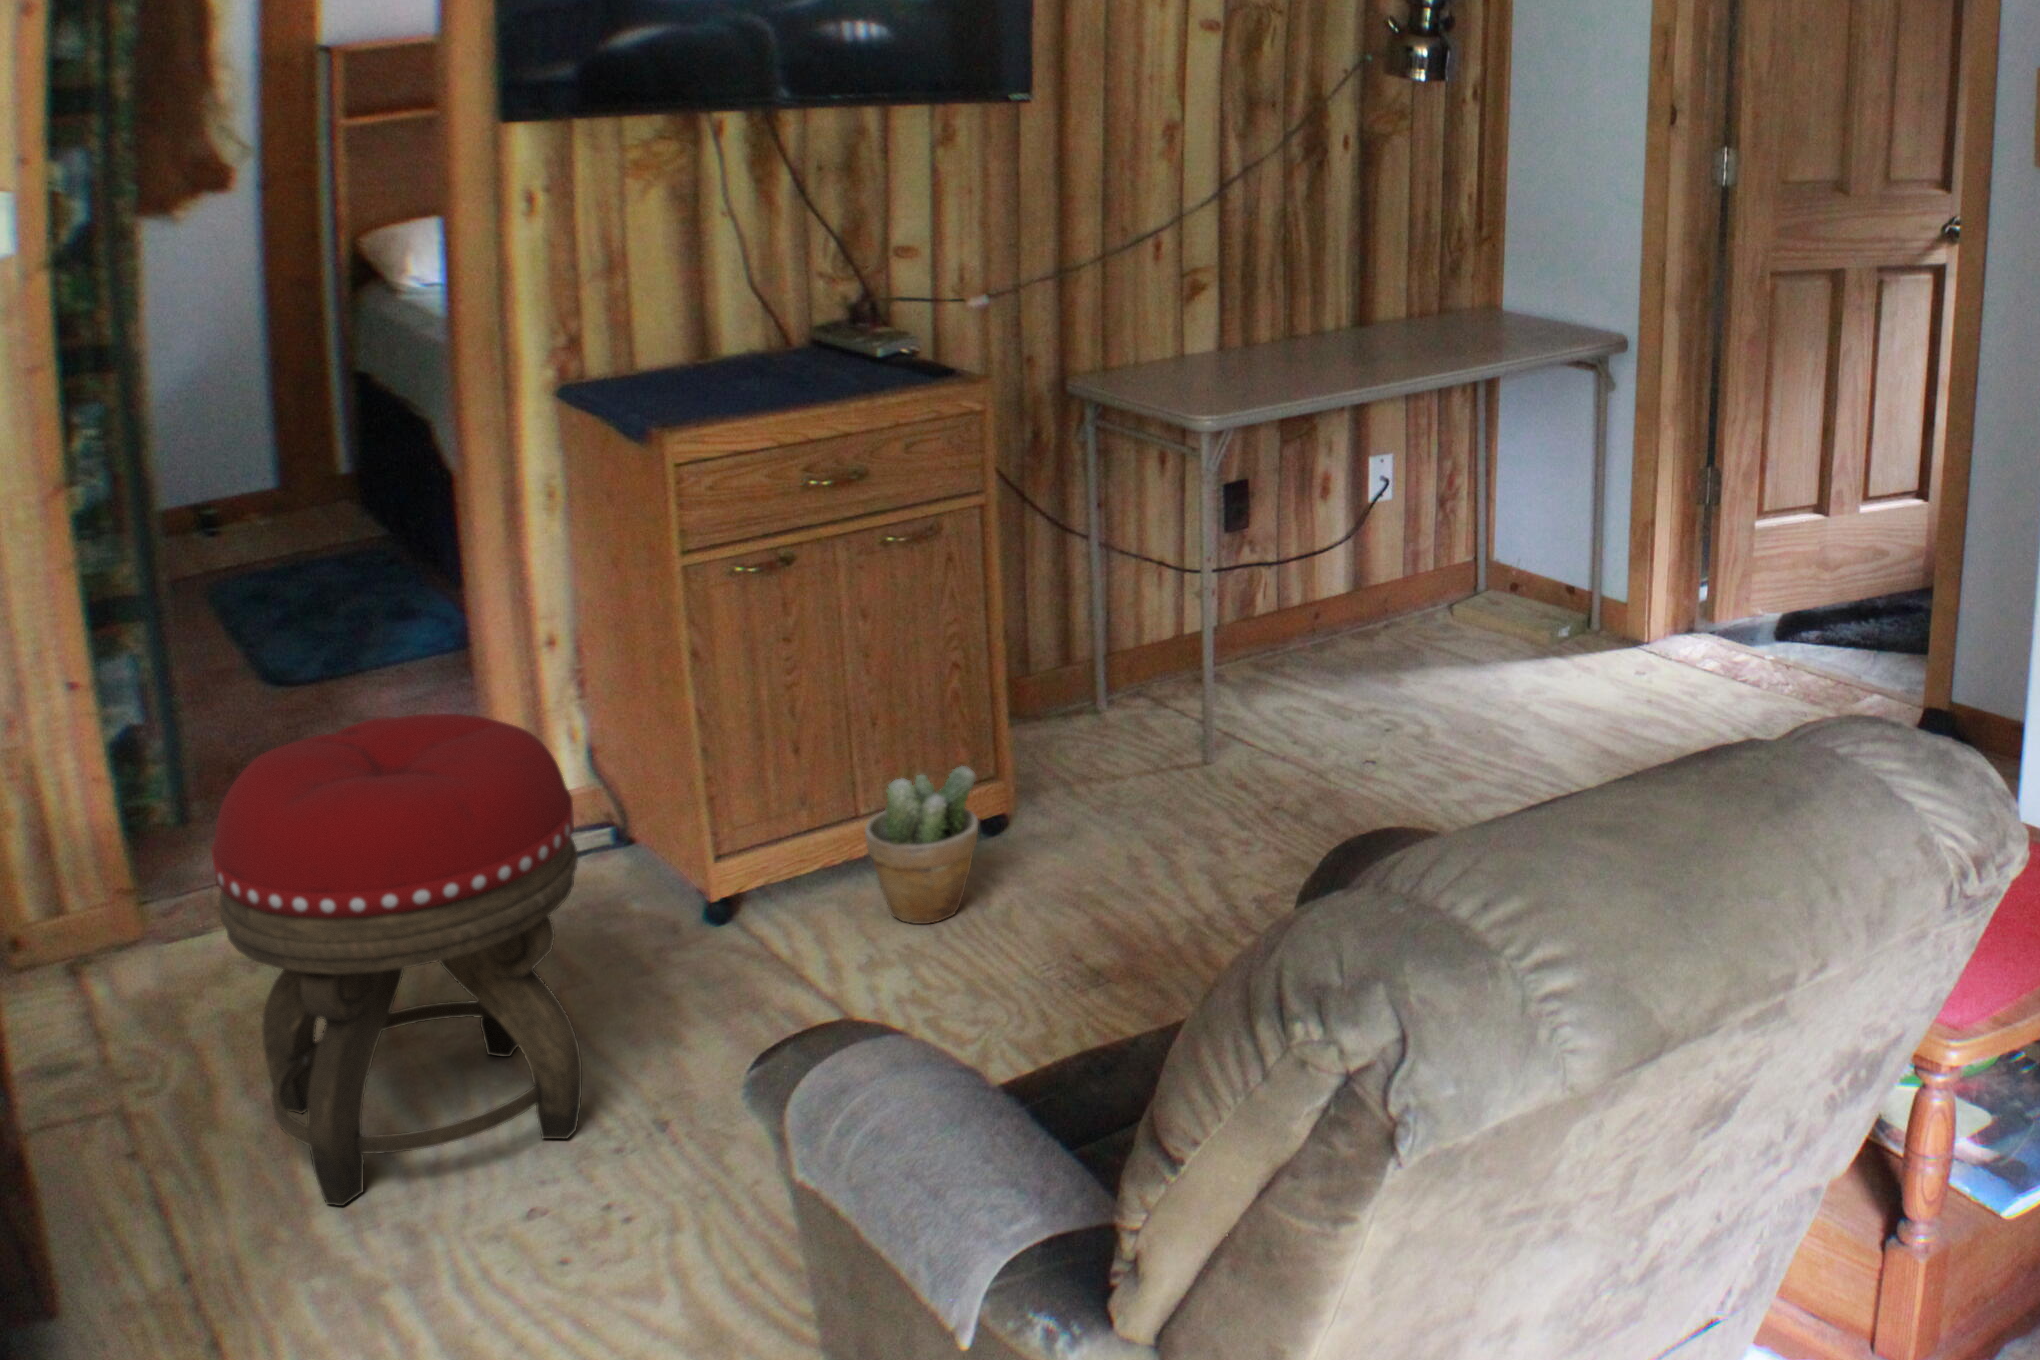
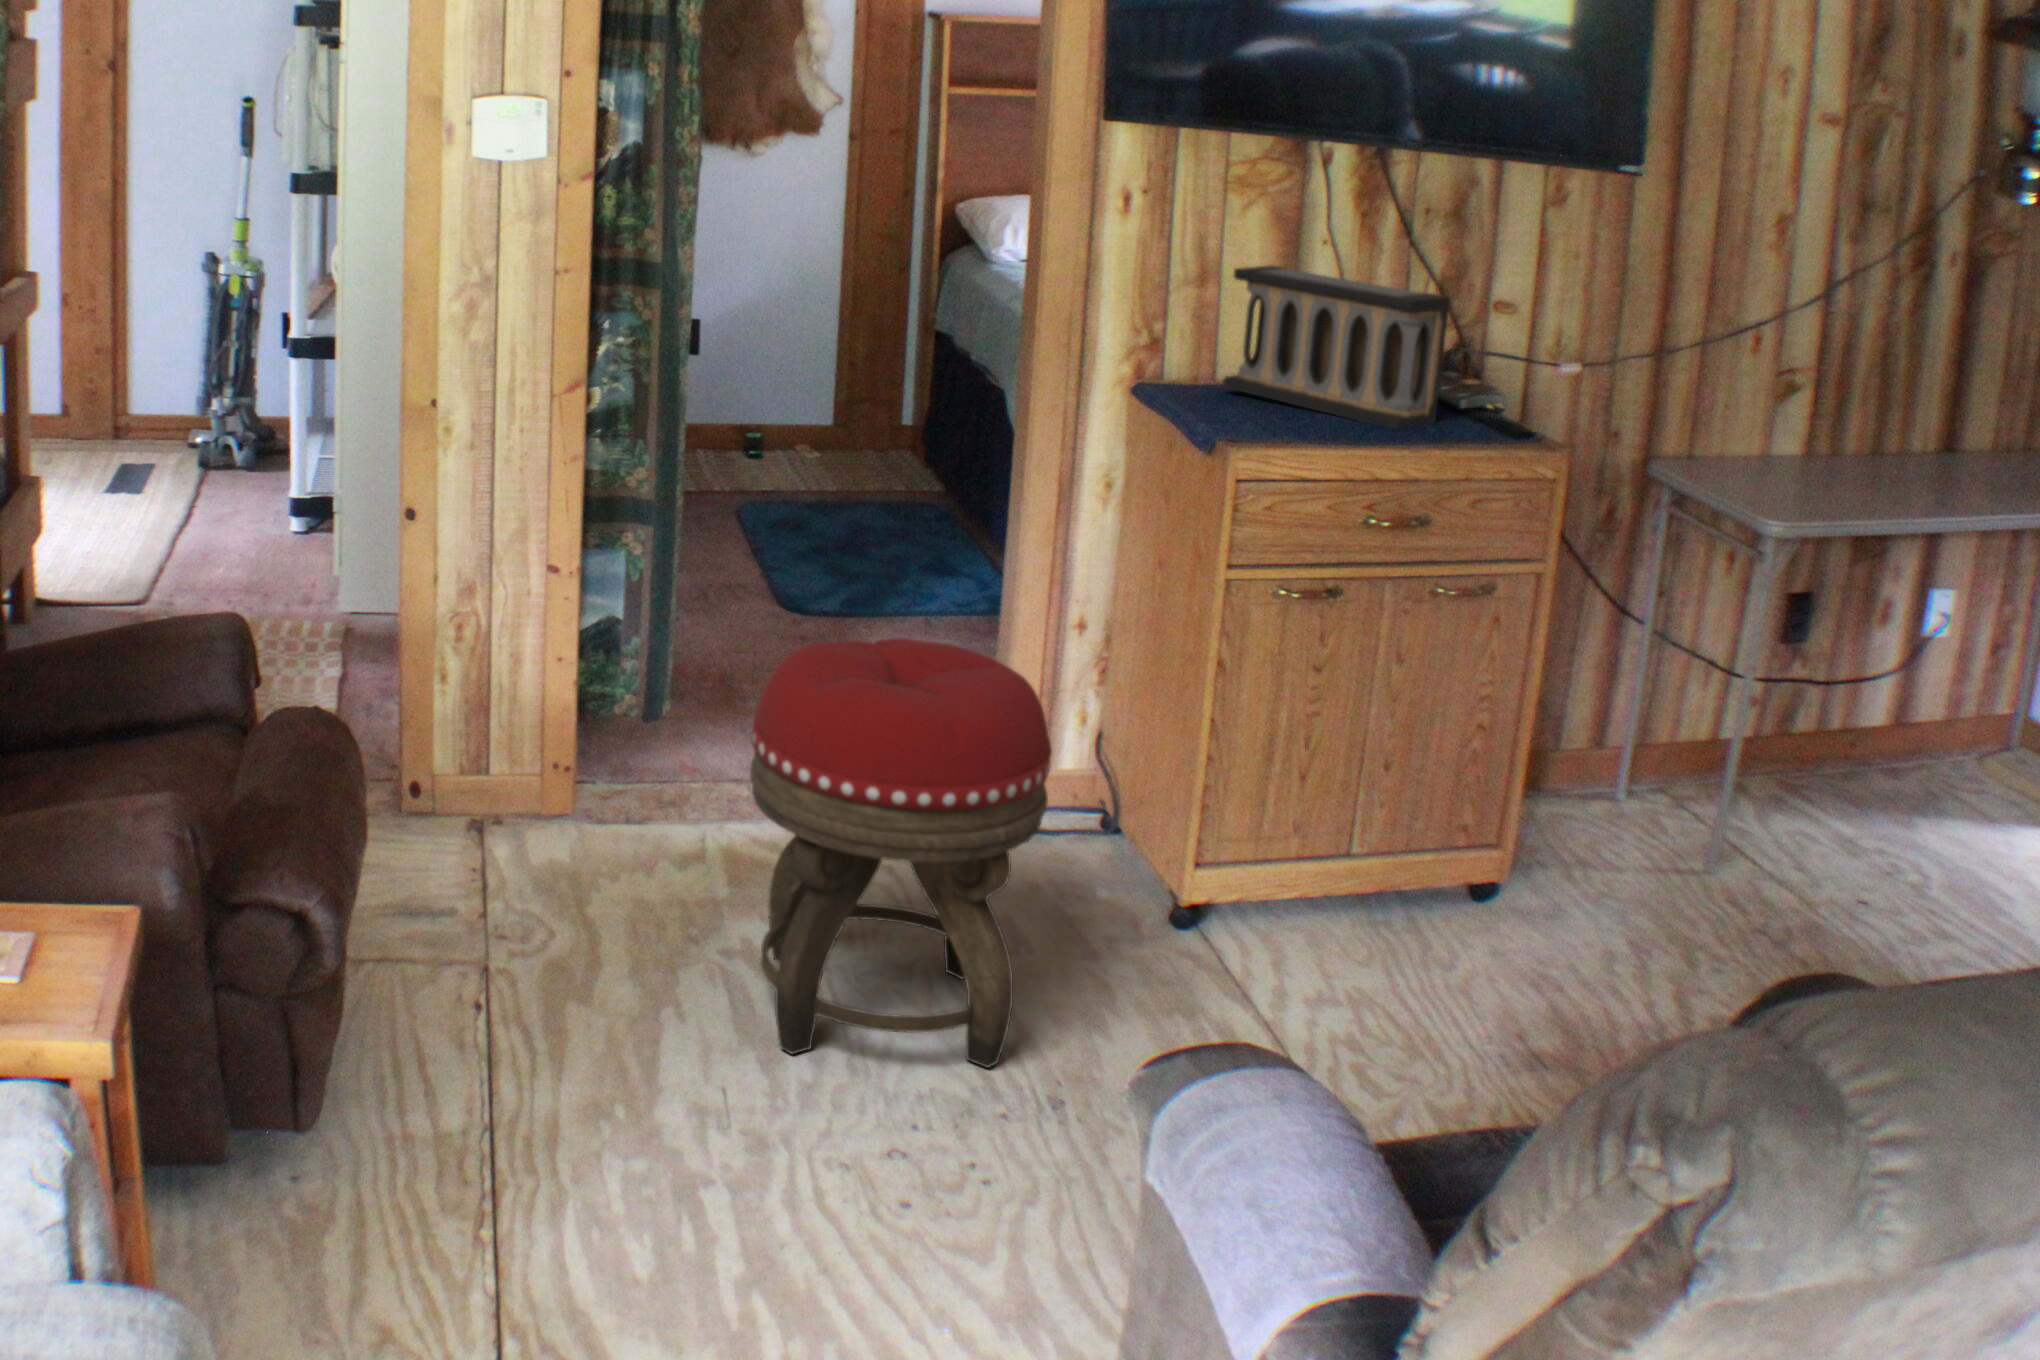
speaker: none [645,244,872,396] -> present [1223,266,1450,429]
potted plant: present [865,766,978,924] -> none [1341,831,1471,992]

